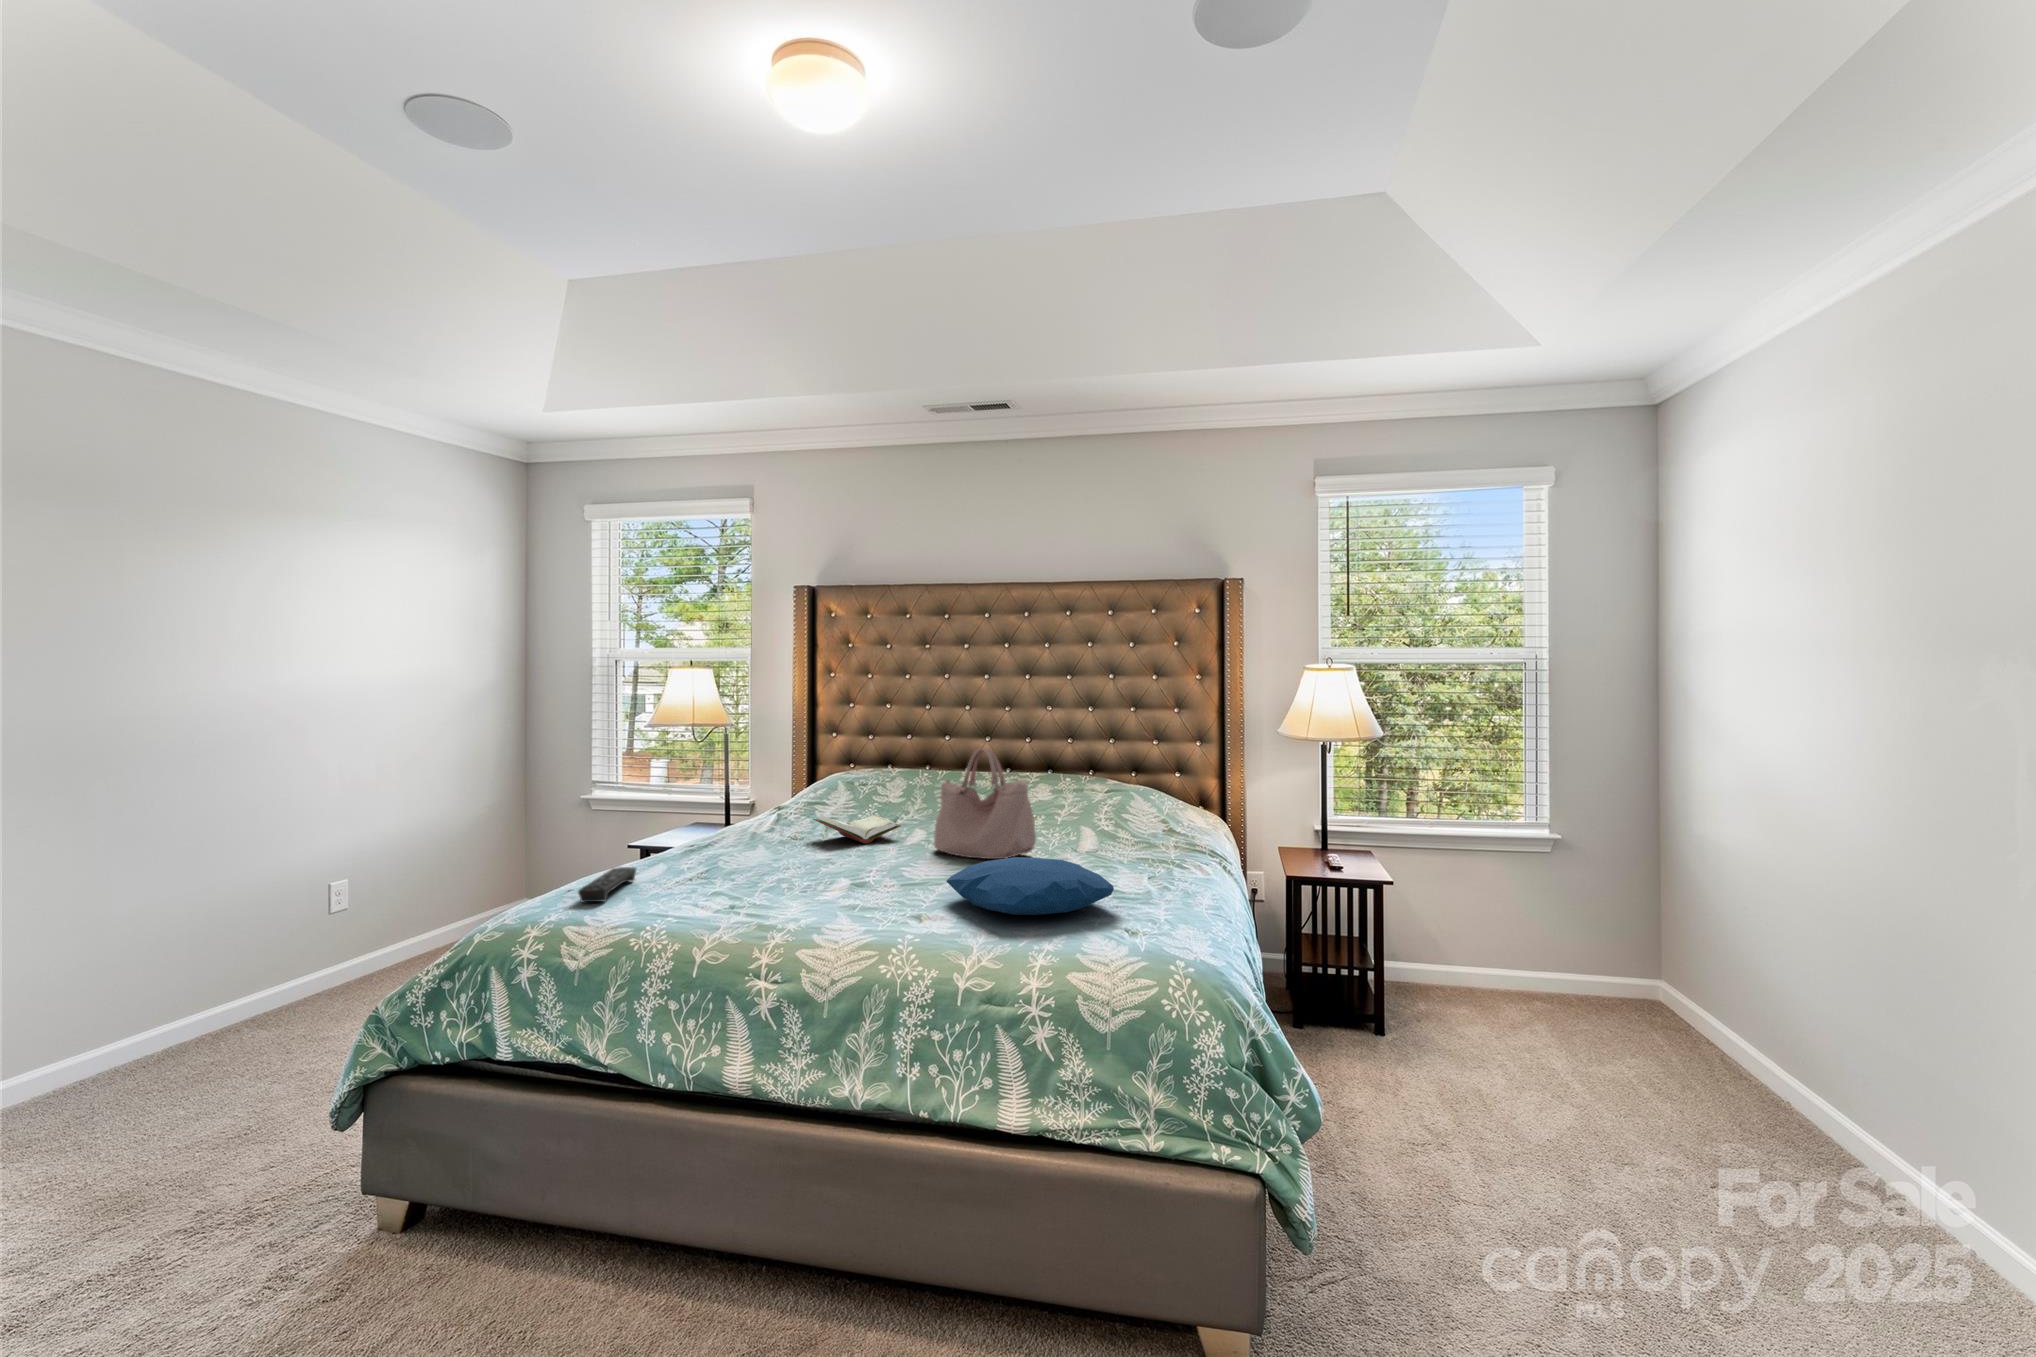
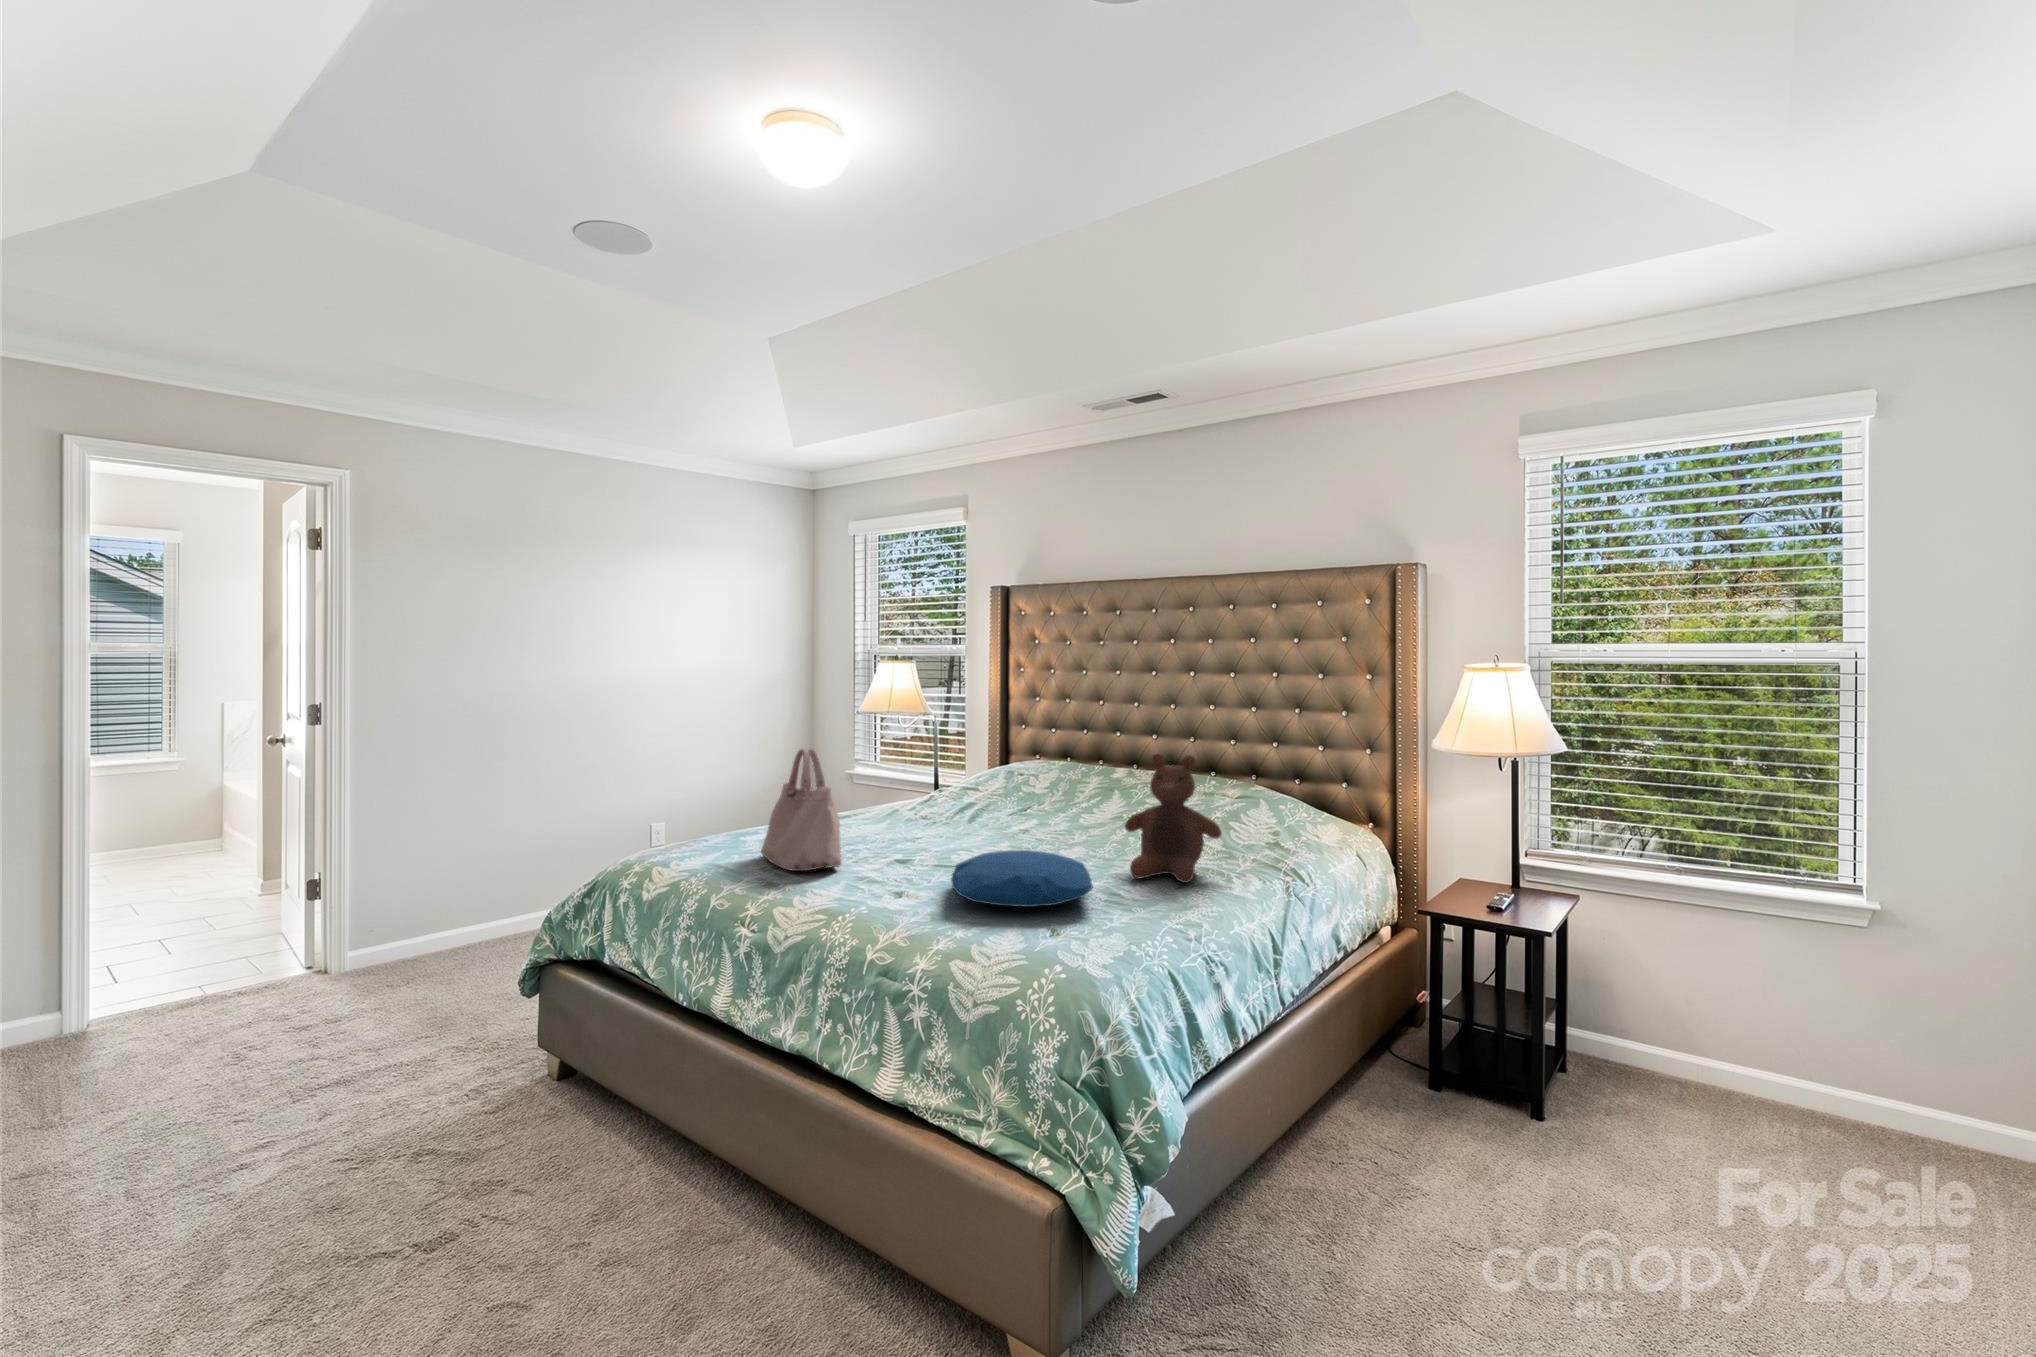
handbag: present [933,748,1036,859] -> present [761,749,842,871]
stuffed bear: none [1066,753,1158,874] -> present [1125,754,1221,883]
book: present [813,815,901,843] -> none [944,798,1017,828]
remote control: present [578,867,636,902] -> none [690,827,758,853]

